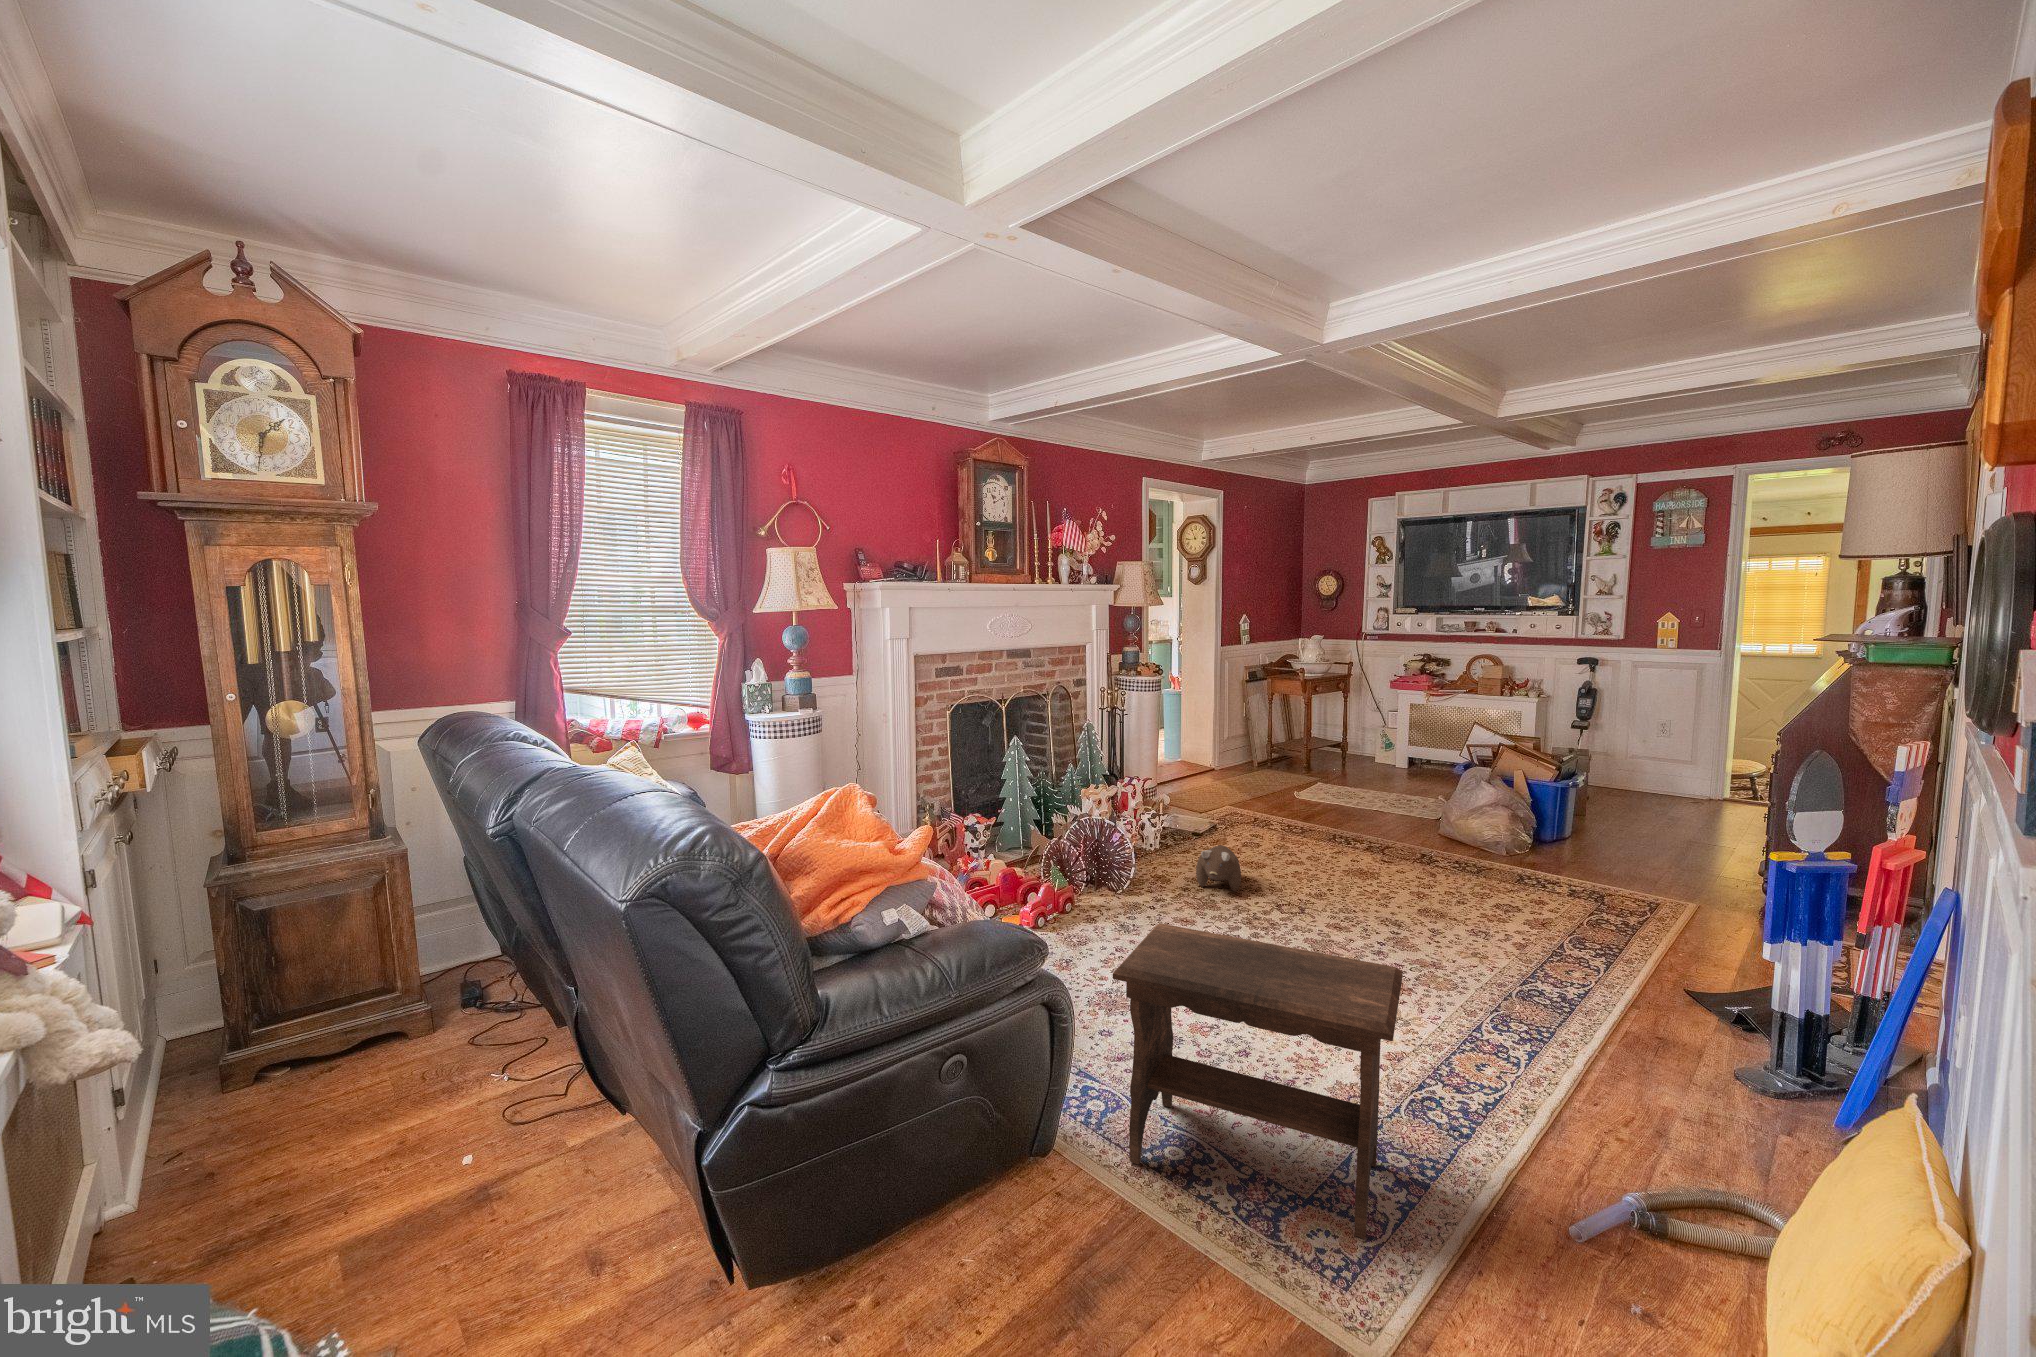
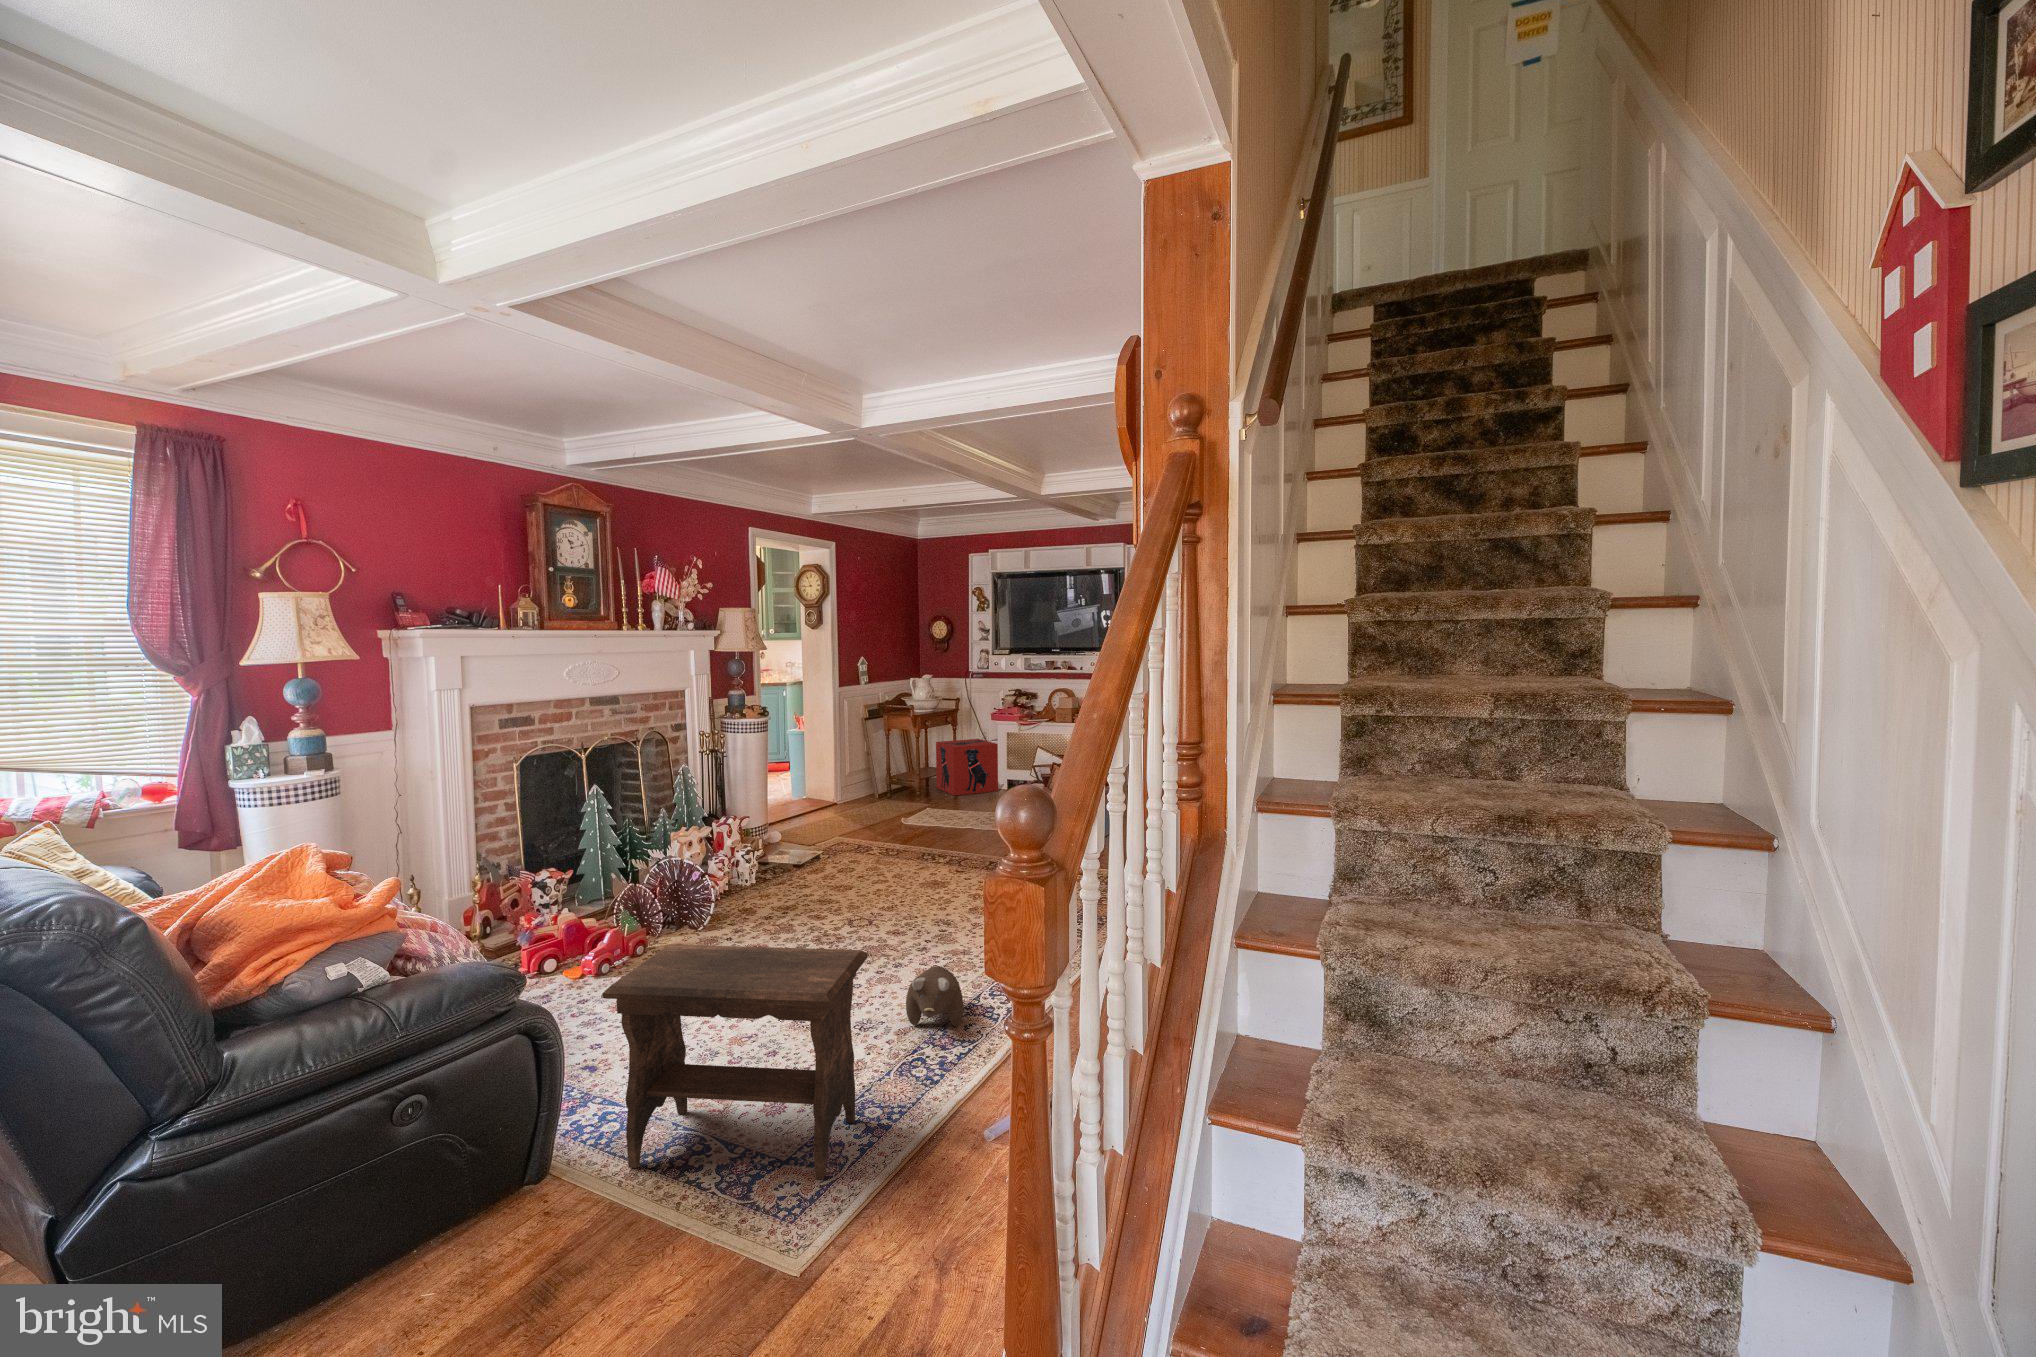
storage box: none [1321,709,1398,769] -> present [936,739,998,796]
plush toy: present [1196,845,1241,891] -> present [906,966,963,1026]

